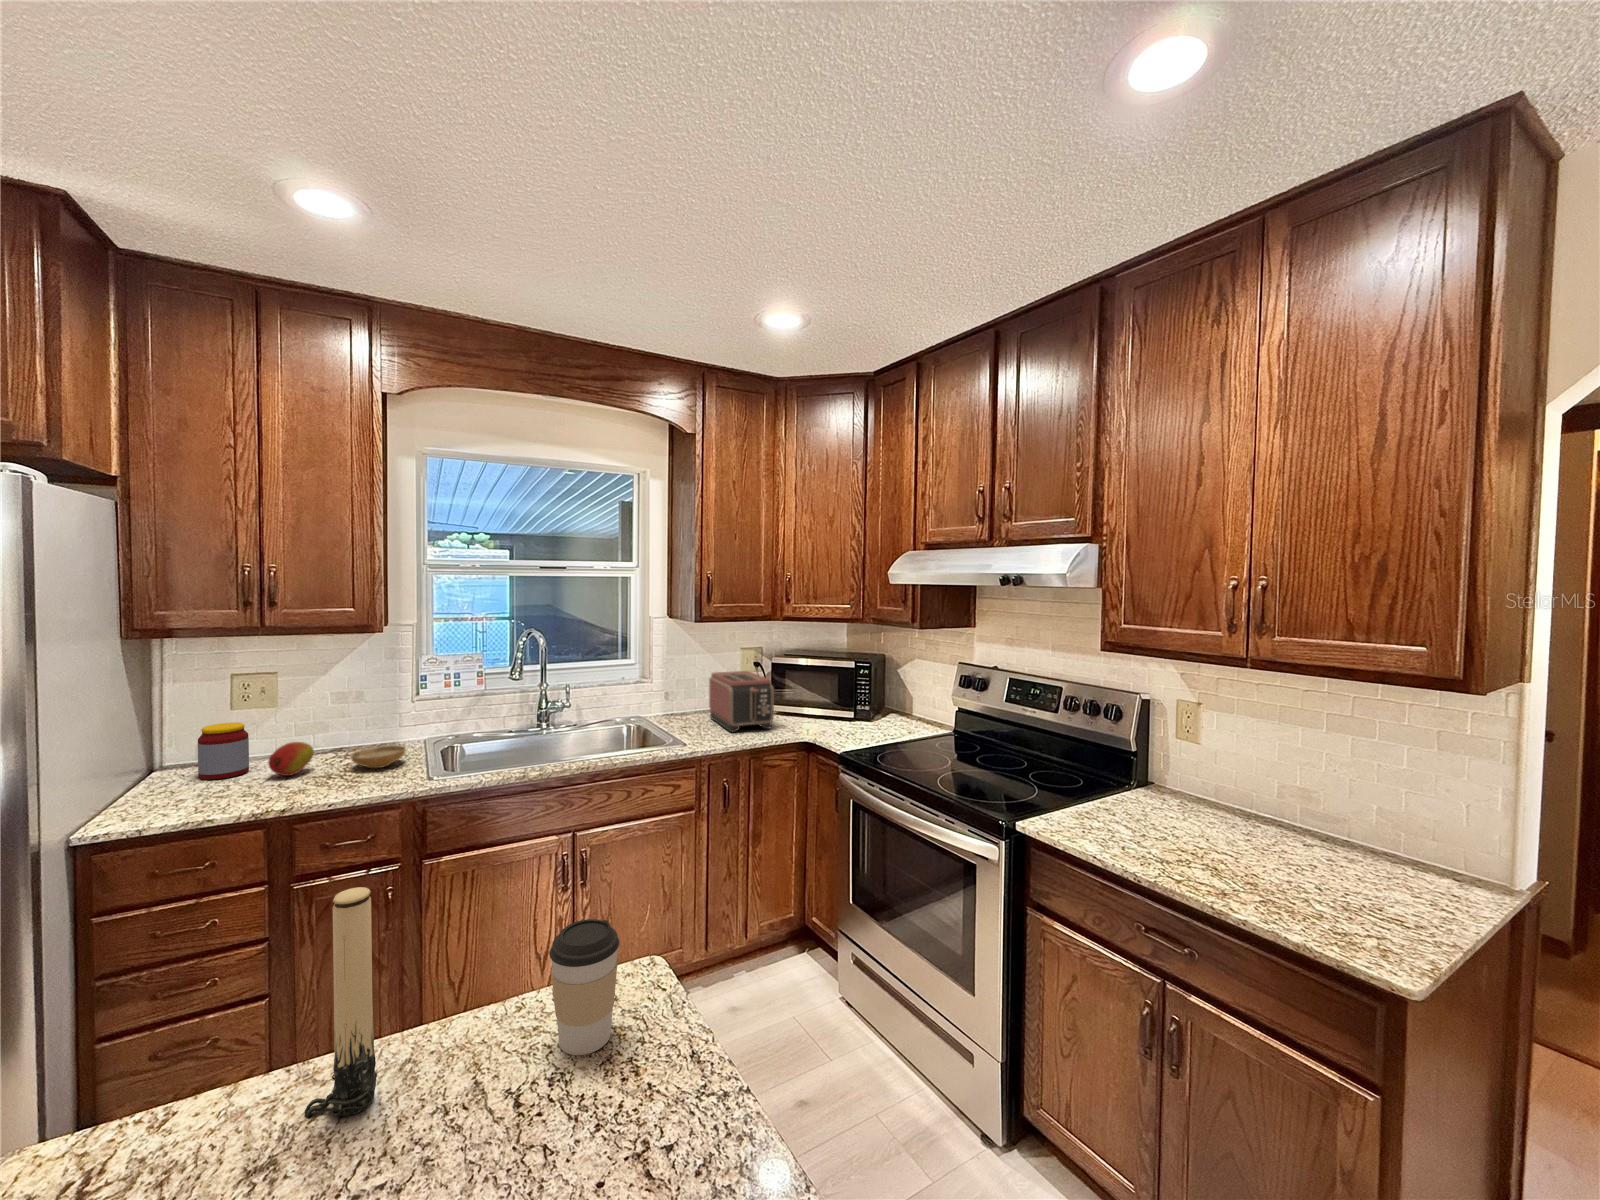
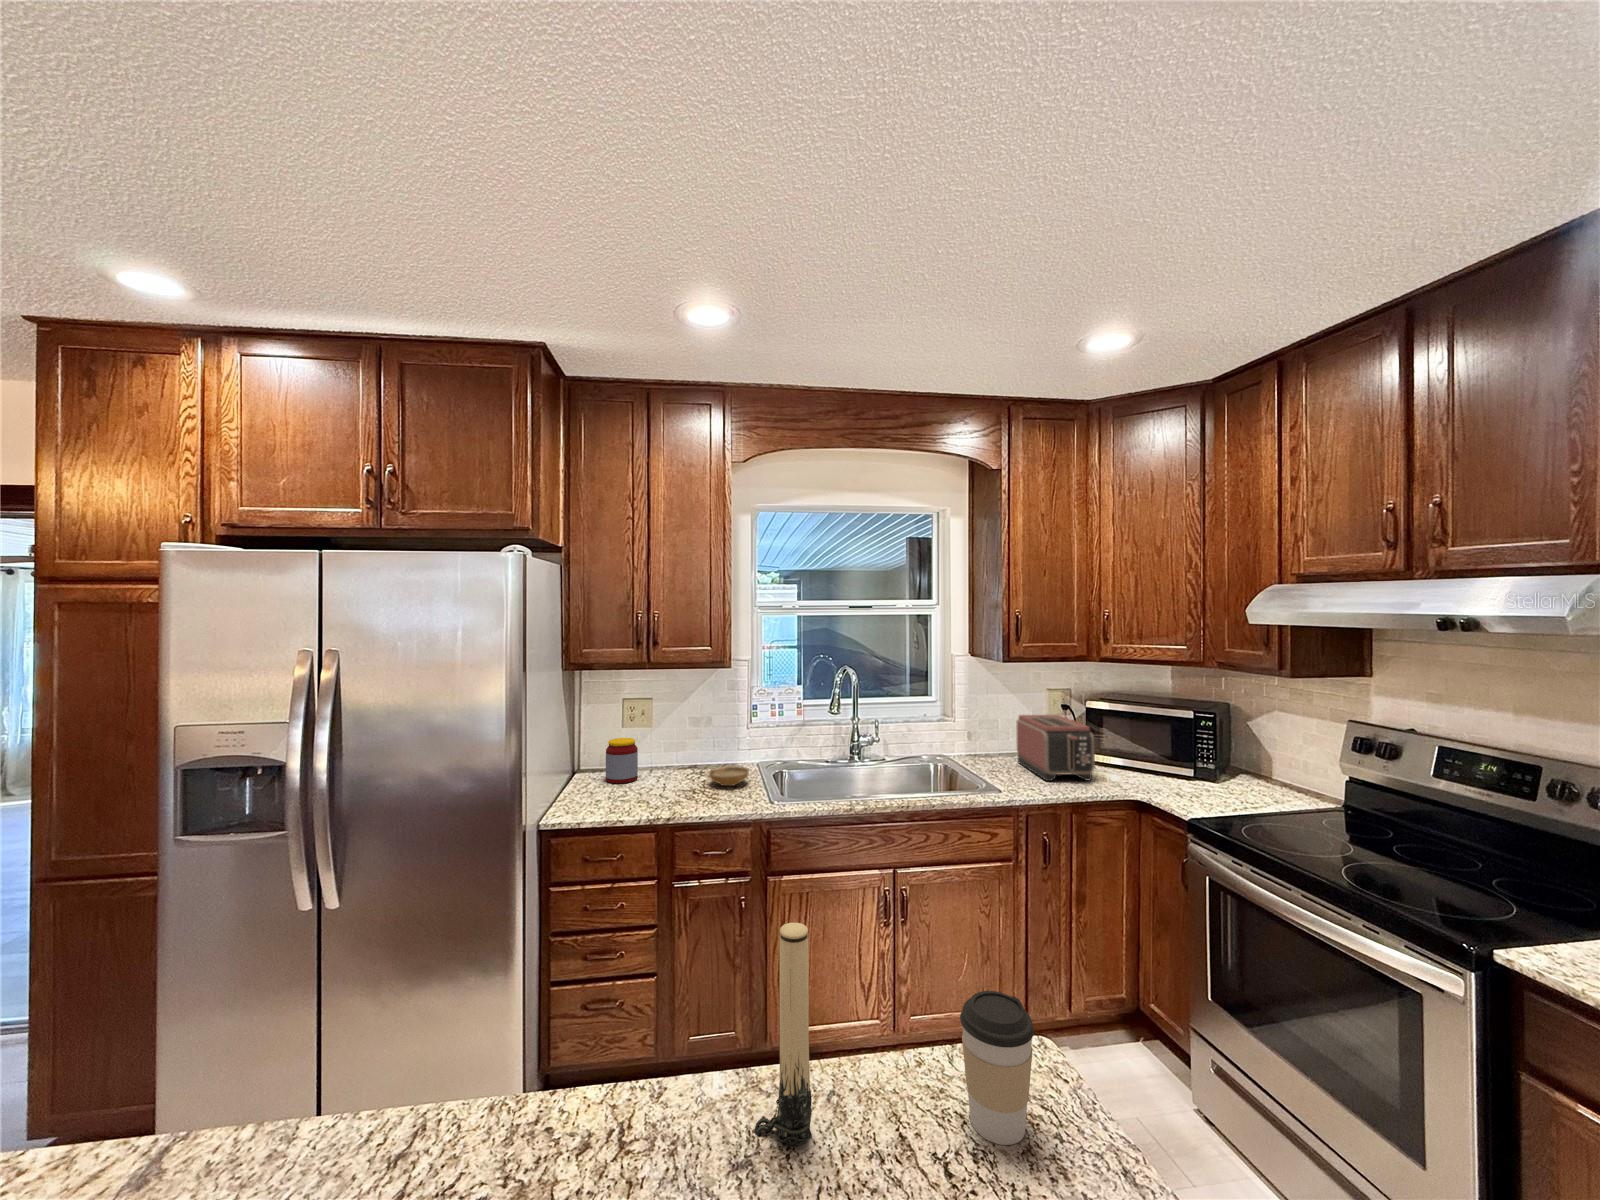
fruit: present [268,742,314,776] -> none [652,758,682,786]

